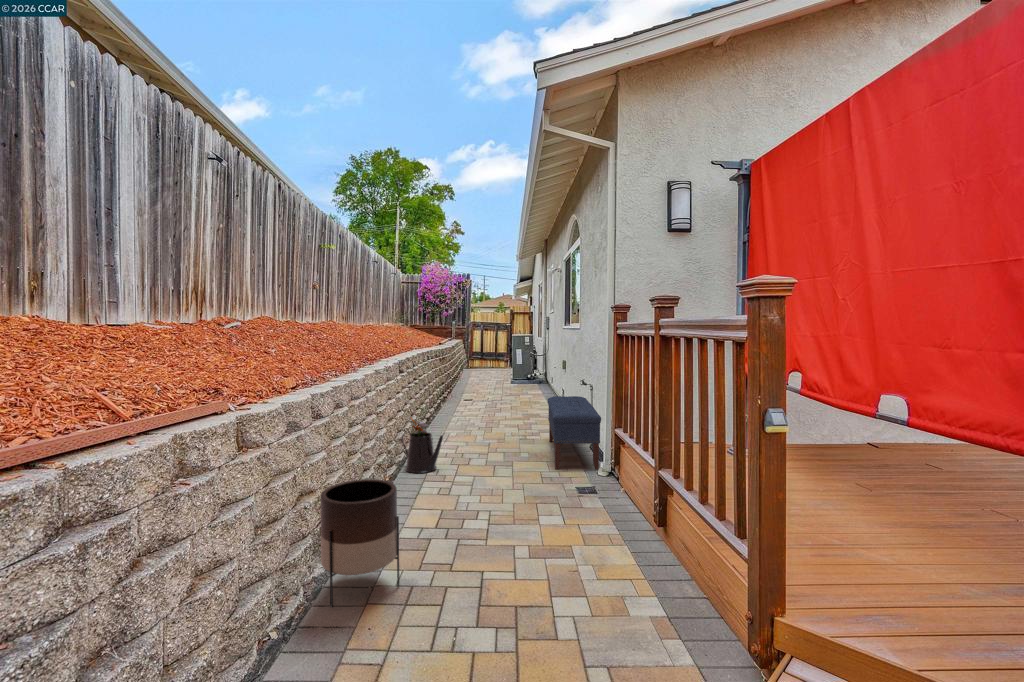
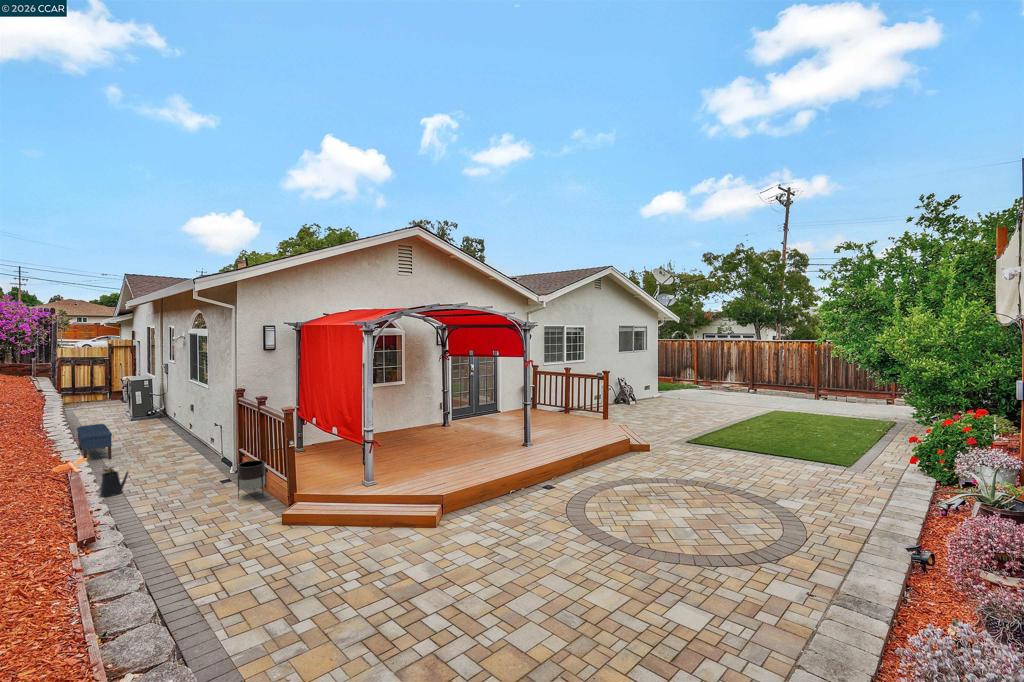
bench: present [548,396,601,470] -> present [77,424,112,459]
planter: present [320,479,399,607] -> present [238,460,265,499]

